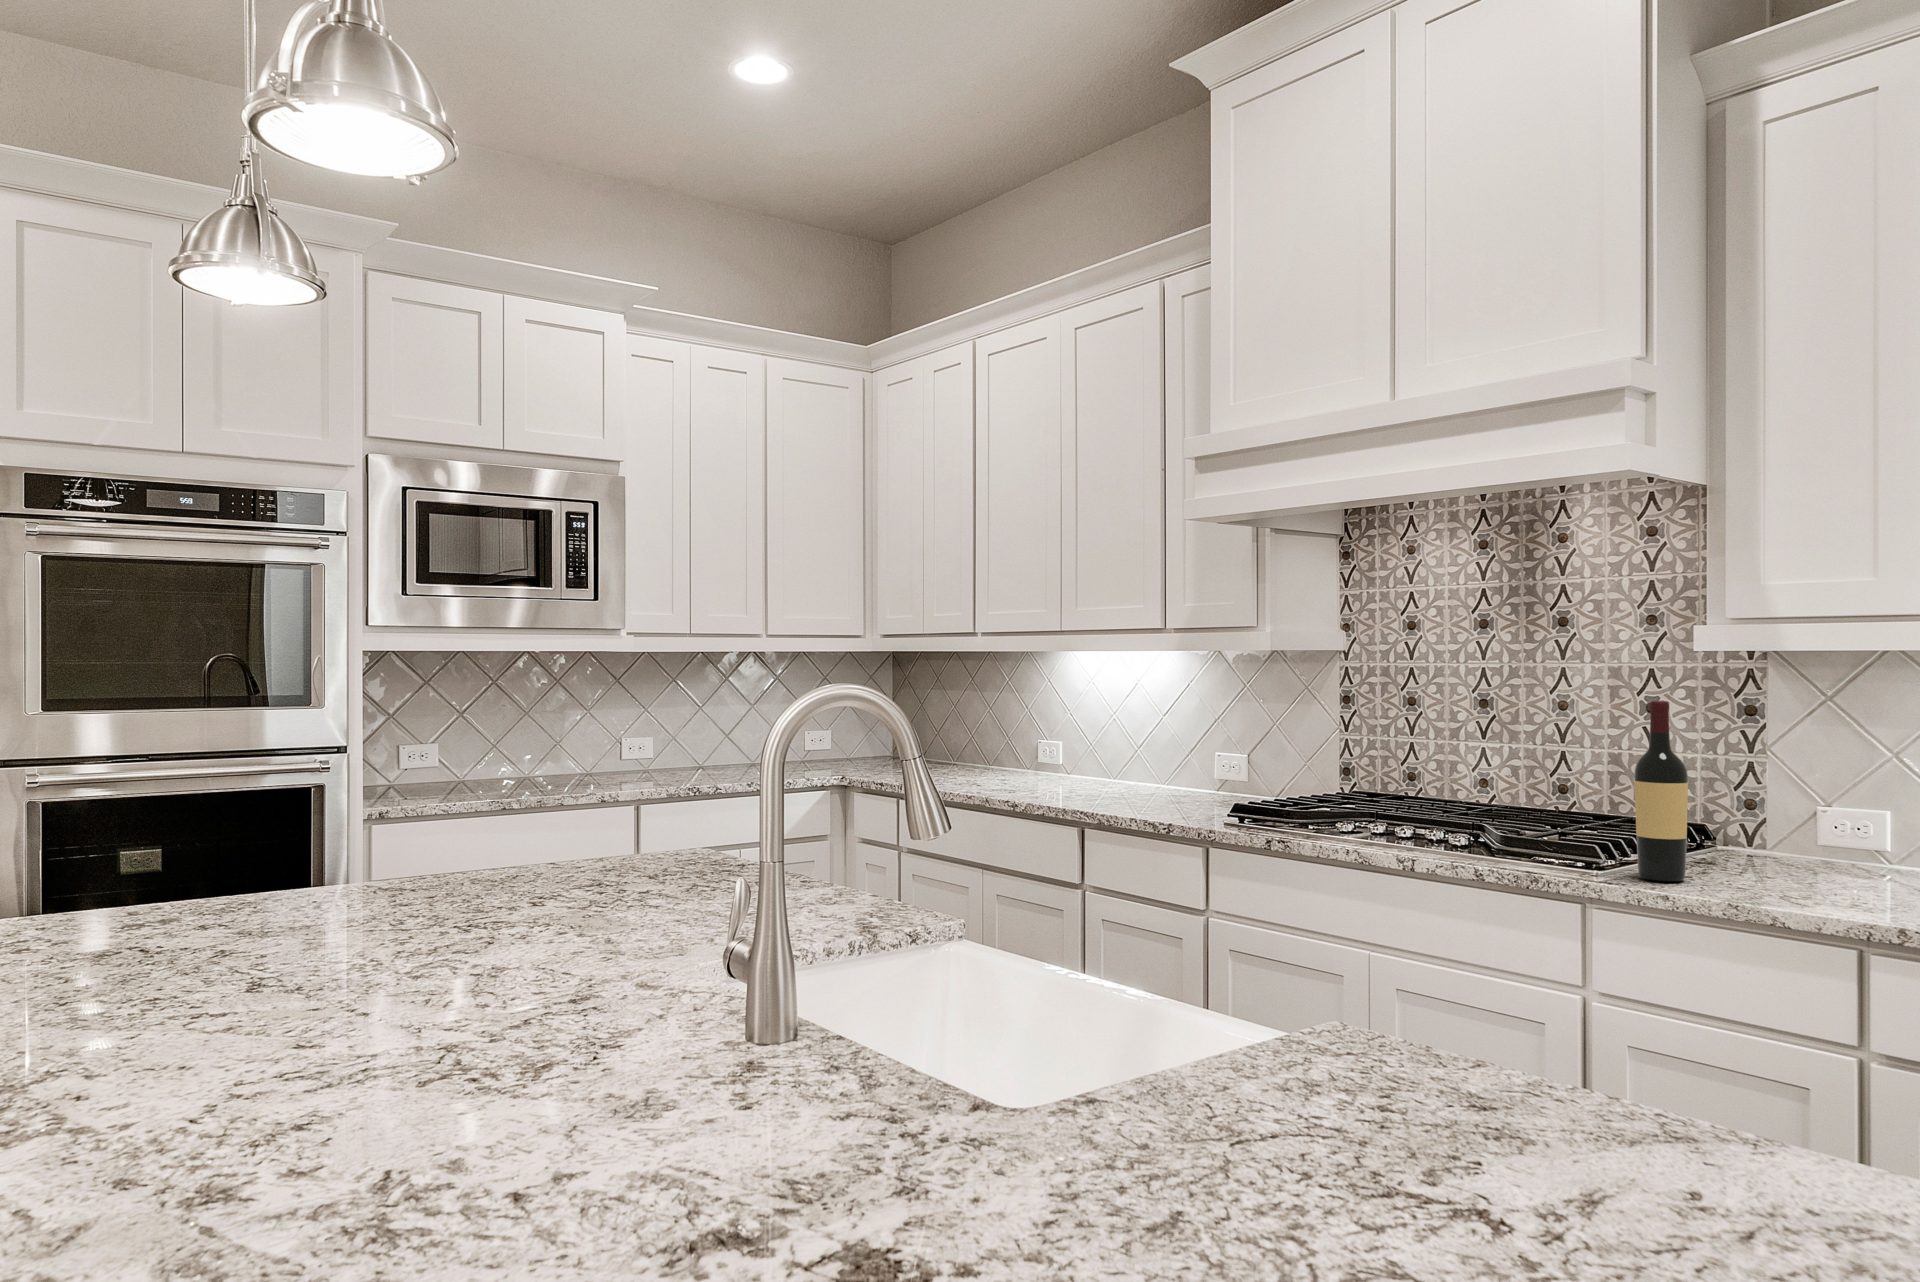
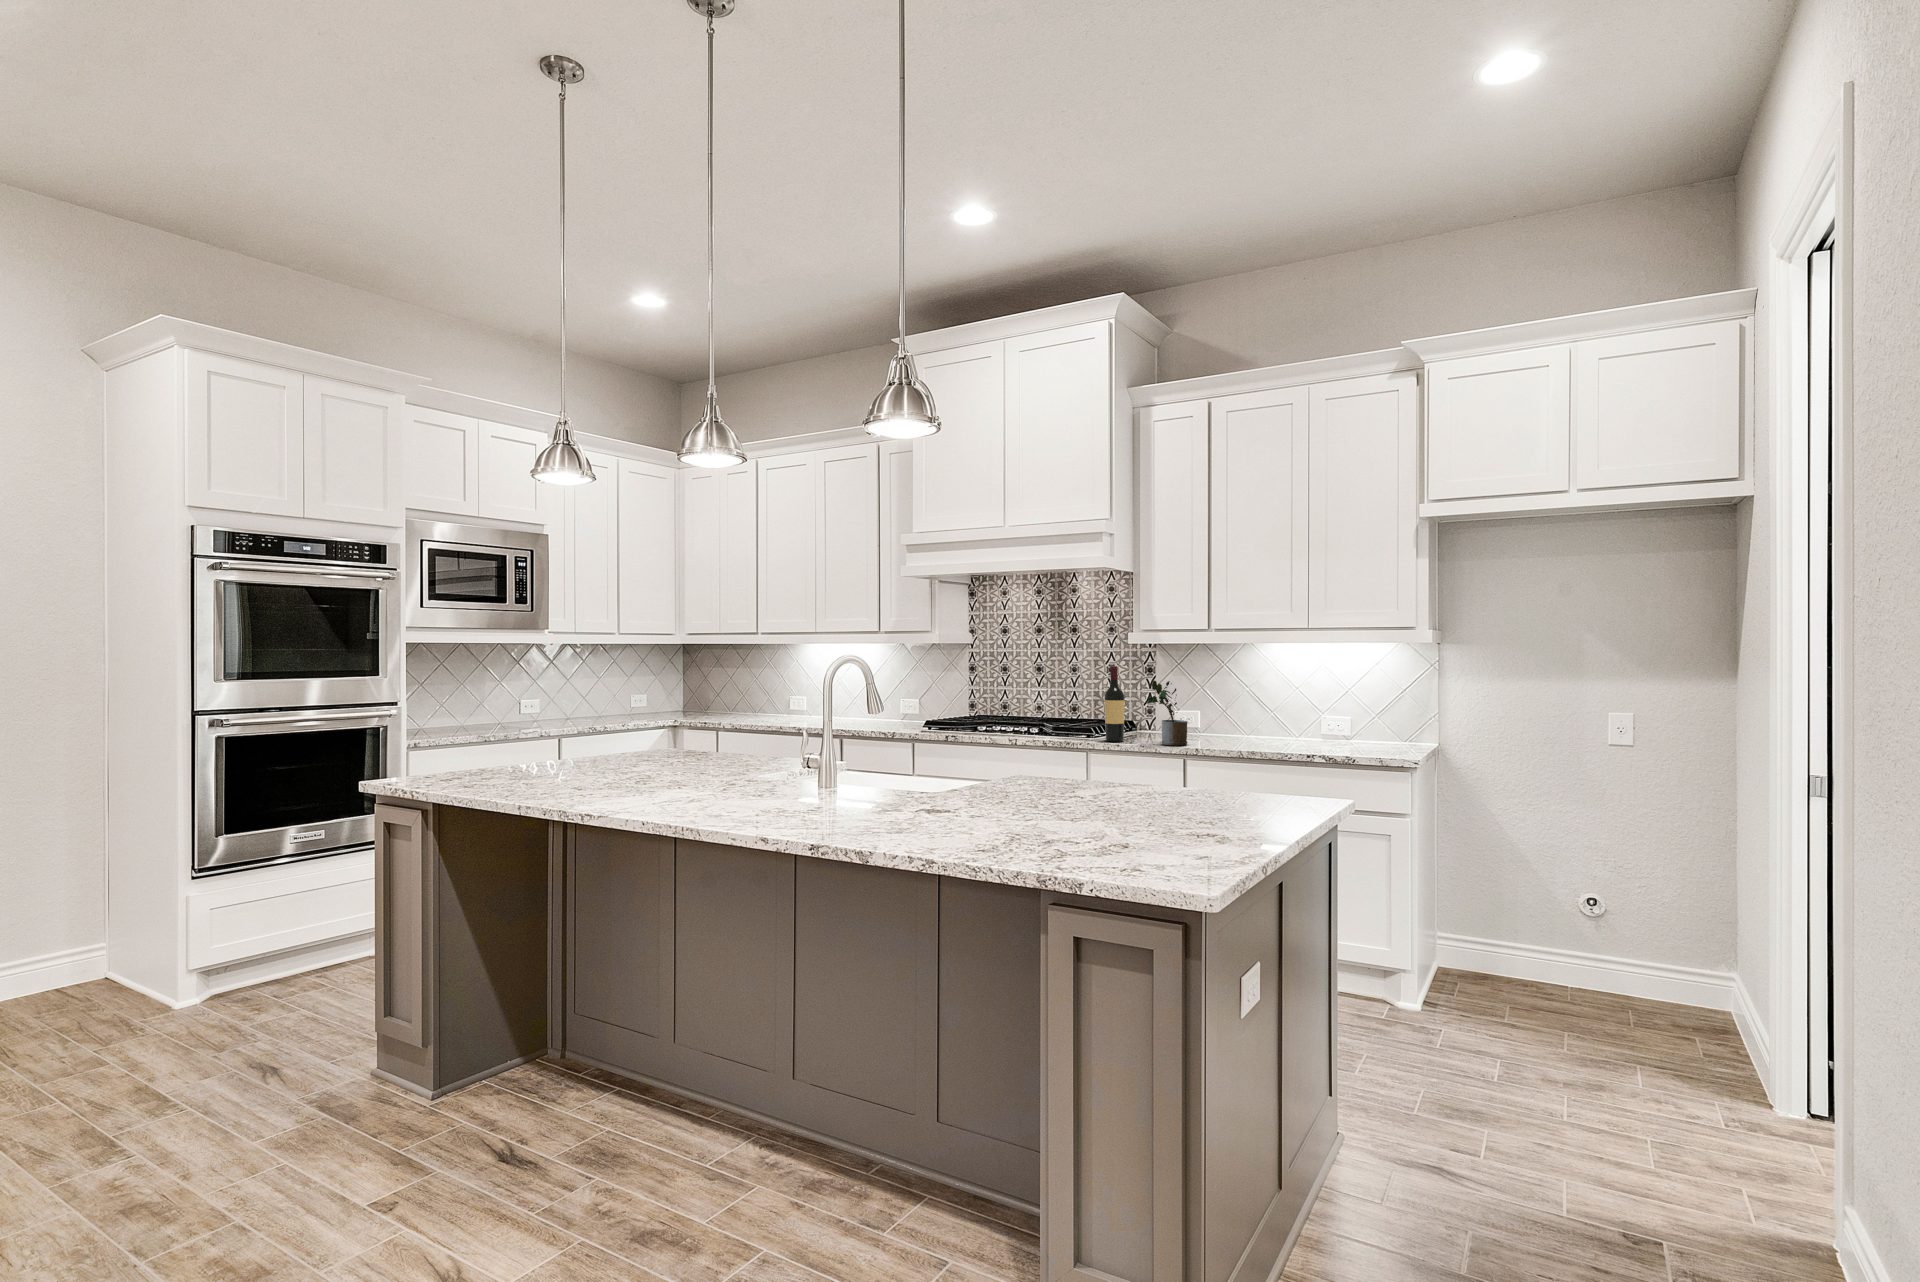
potted plant: none [1751,738,1869,905] -> present [1147,680,1188,746]

